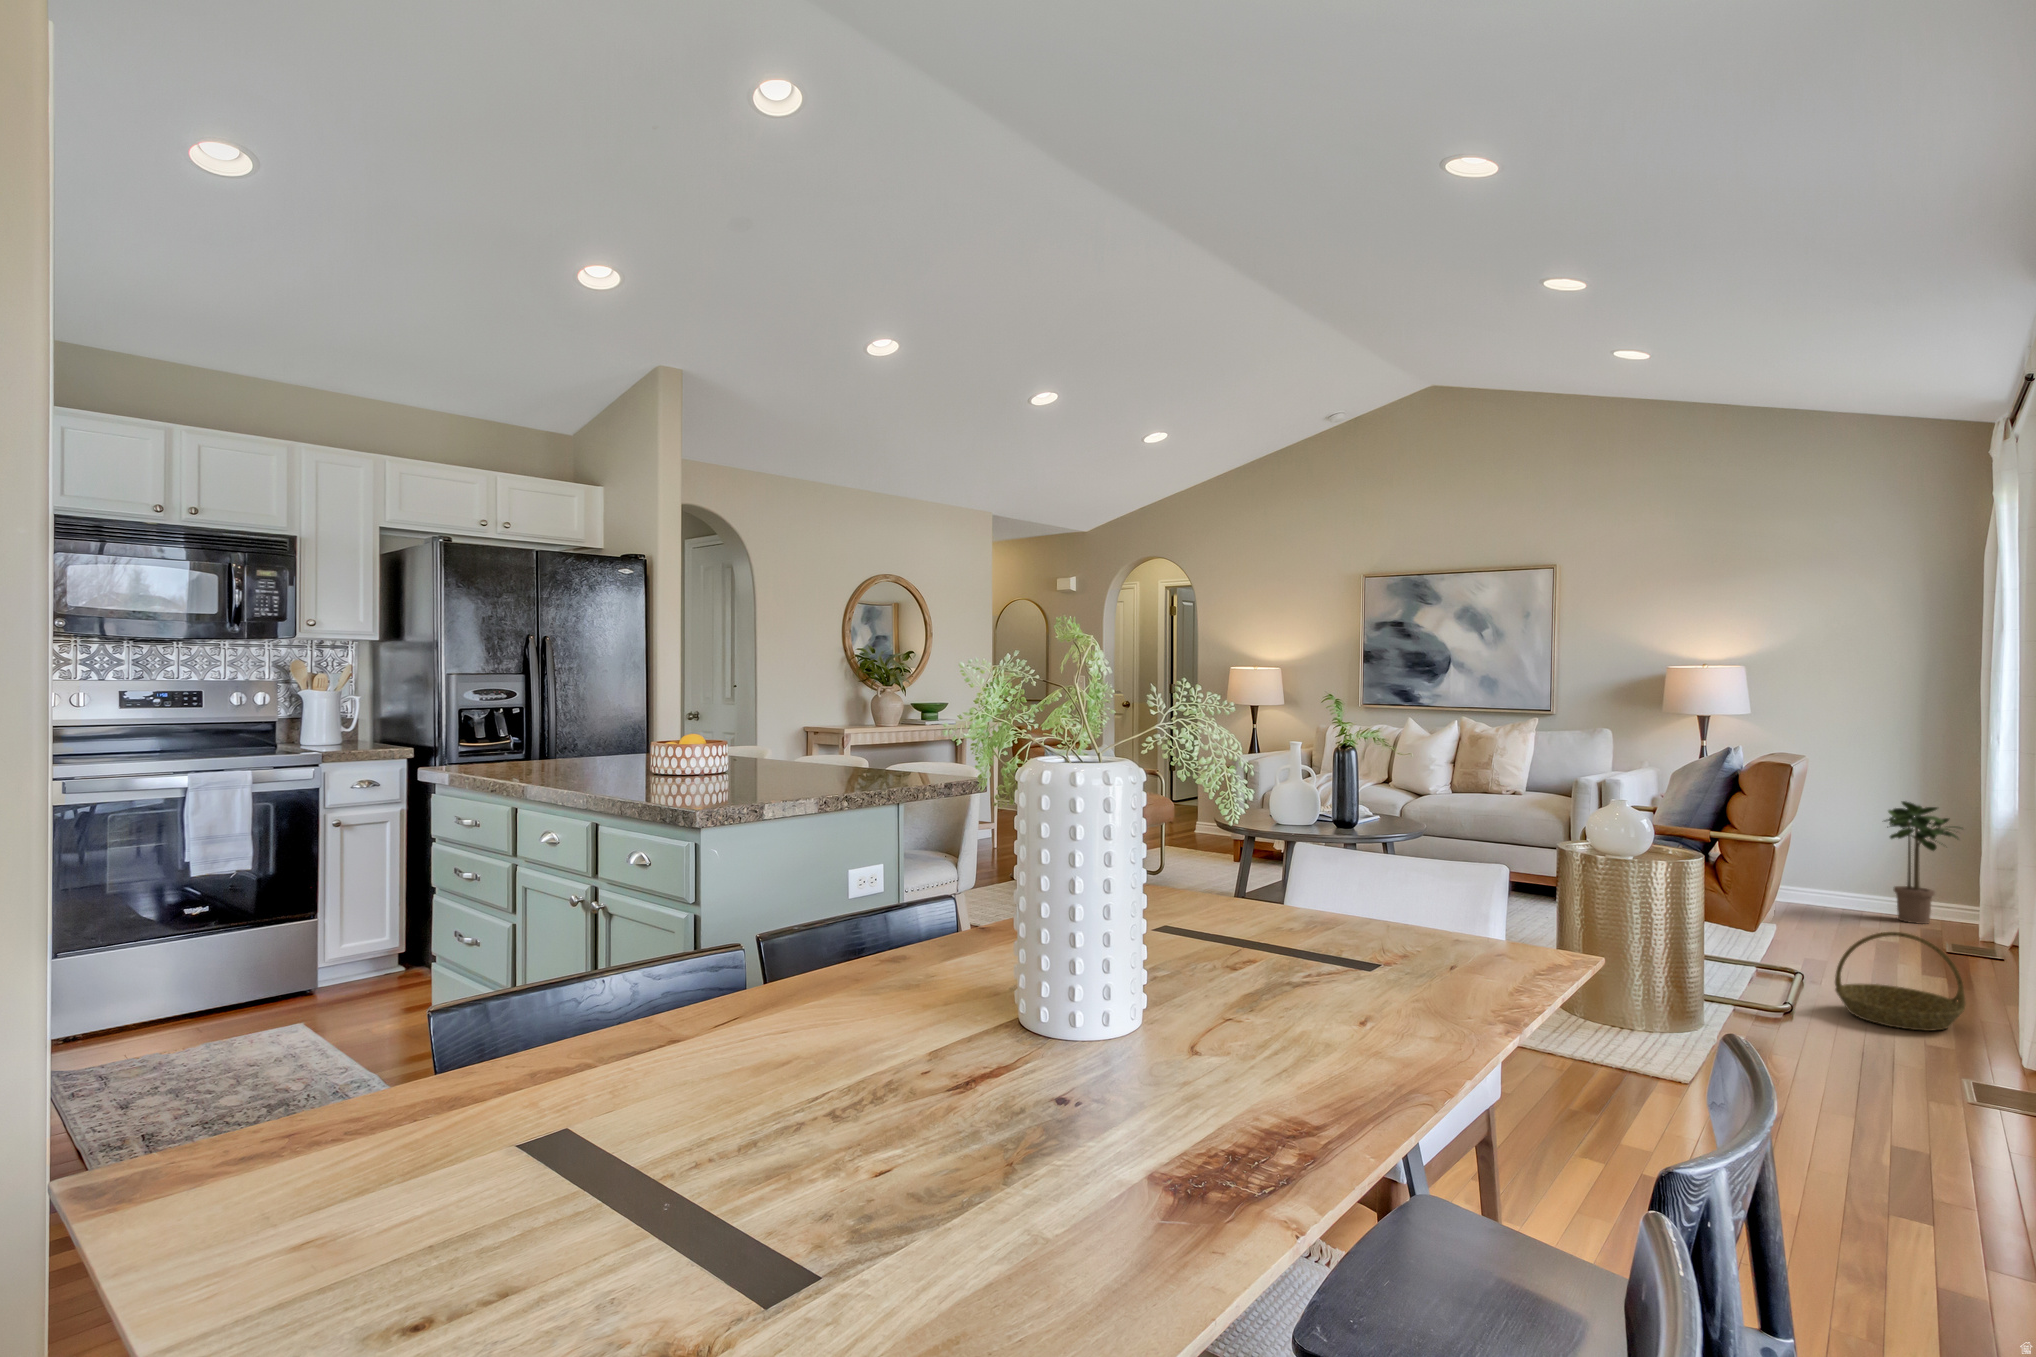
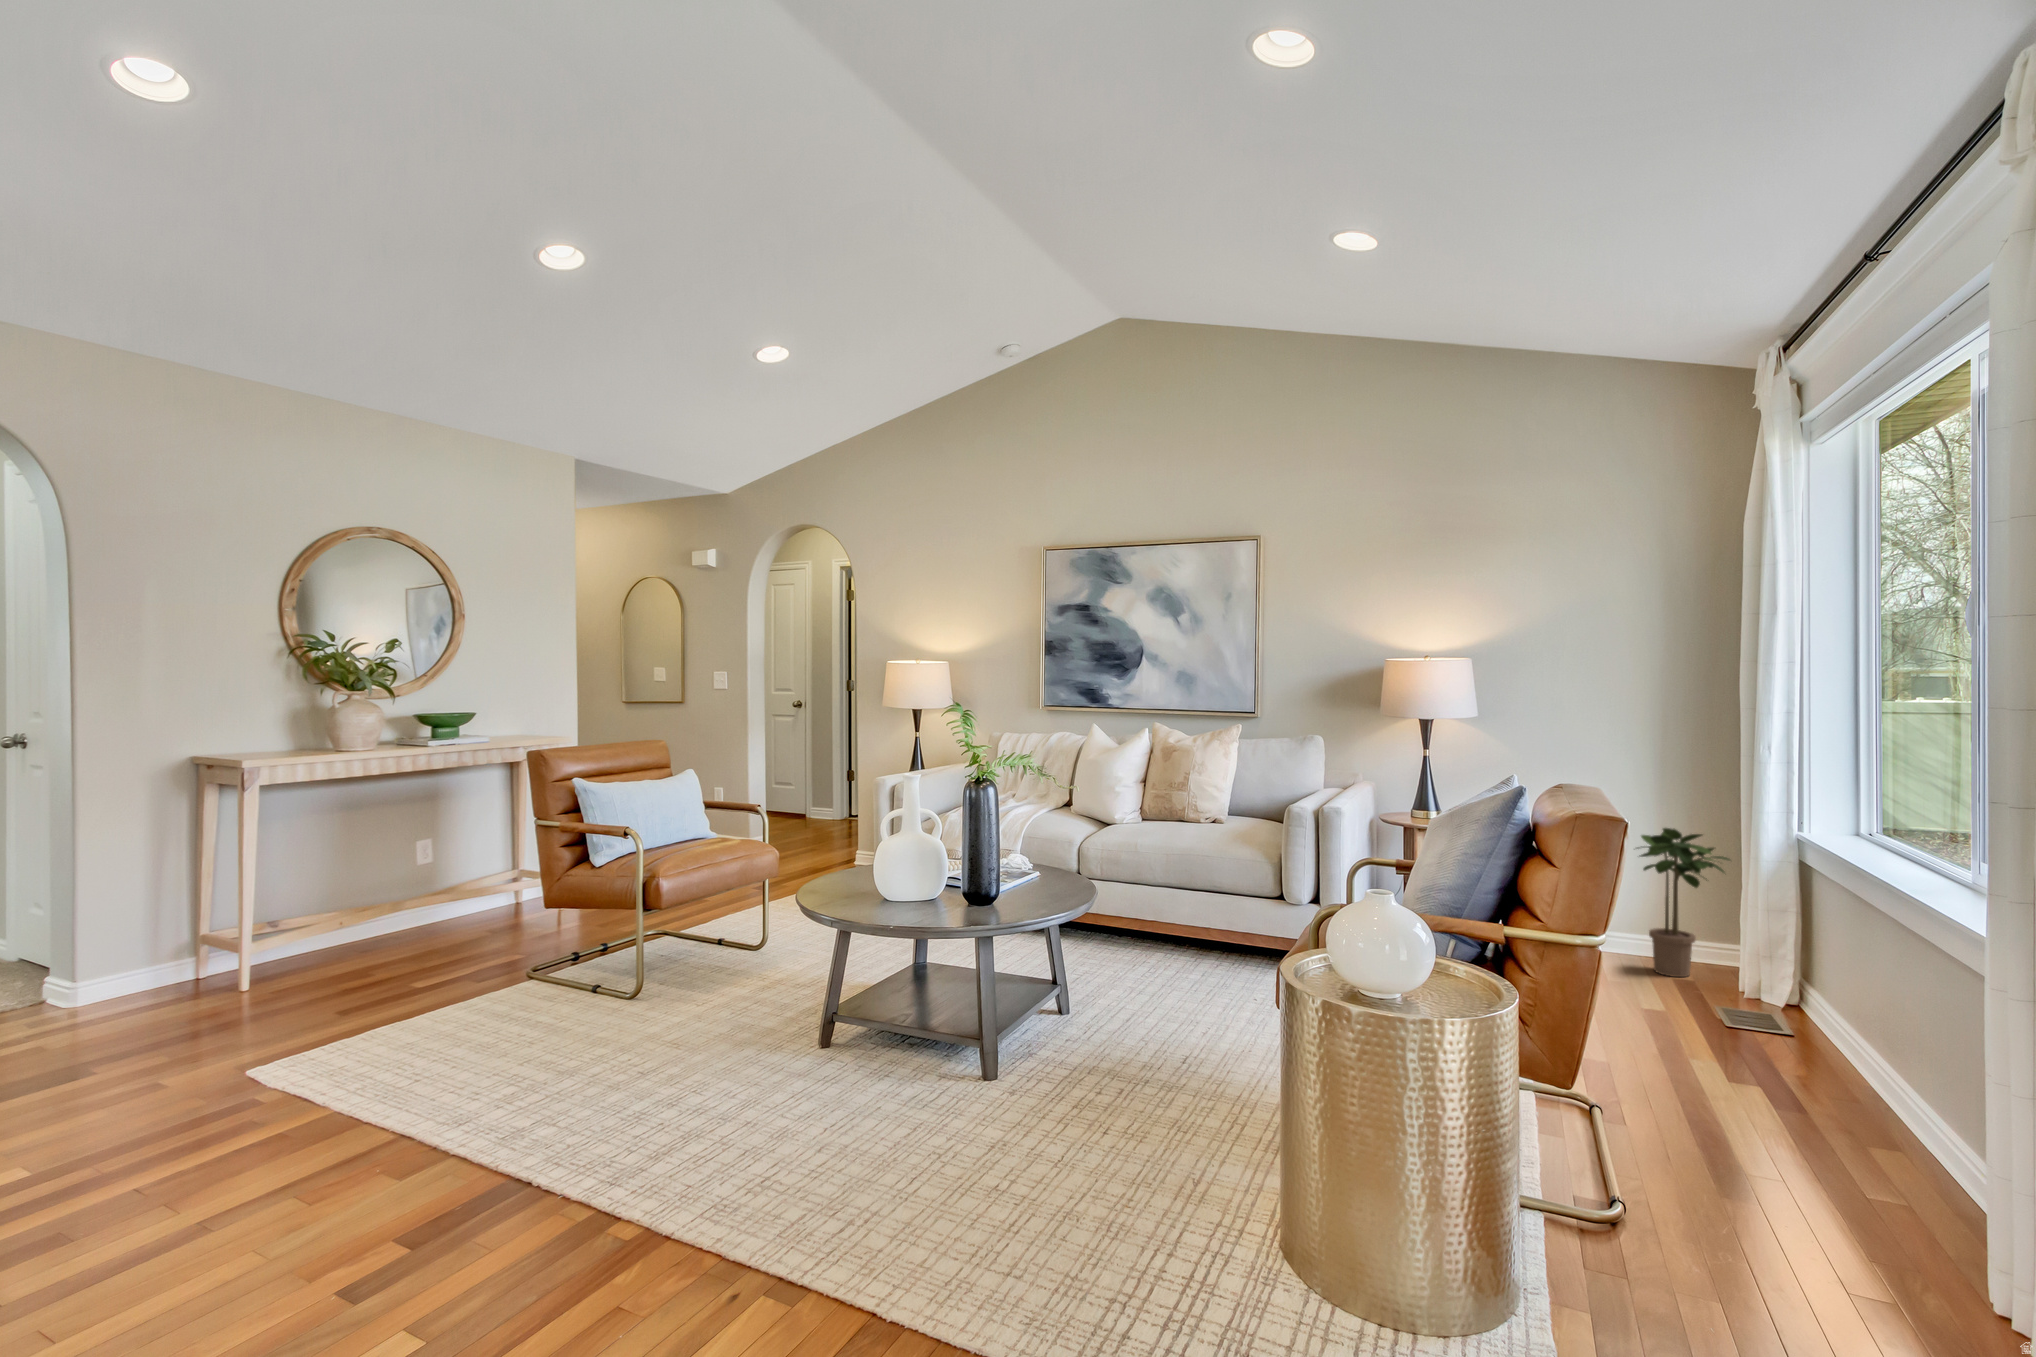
basket: present [1835,932,1966,1031] -> none [1684,1090,1888,1265]

